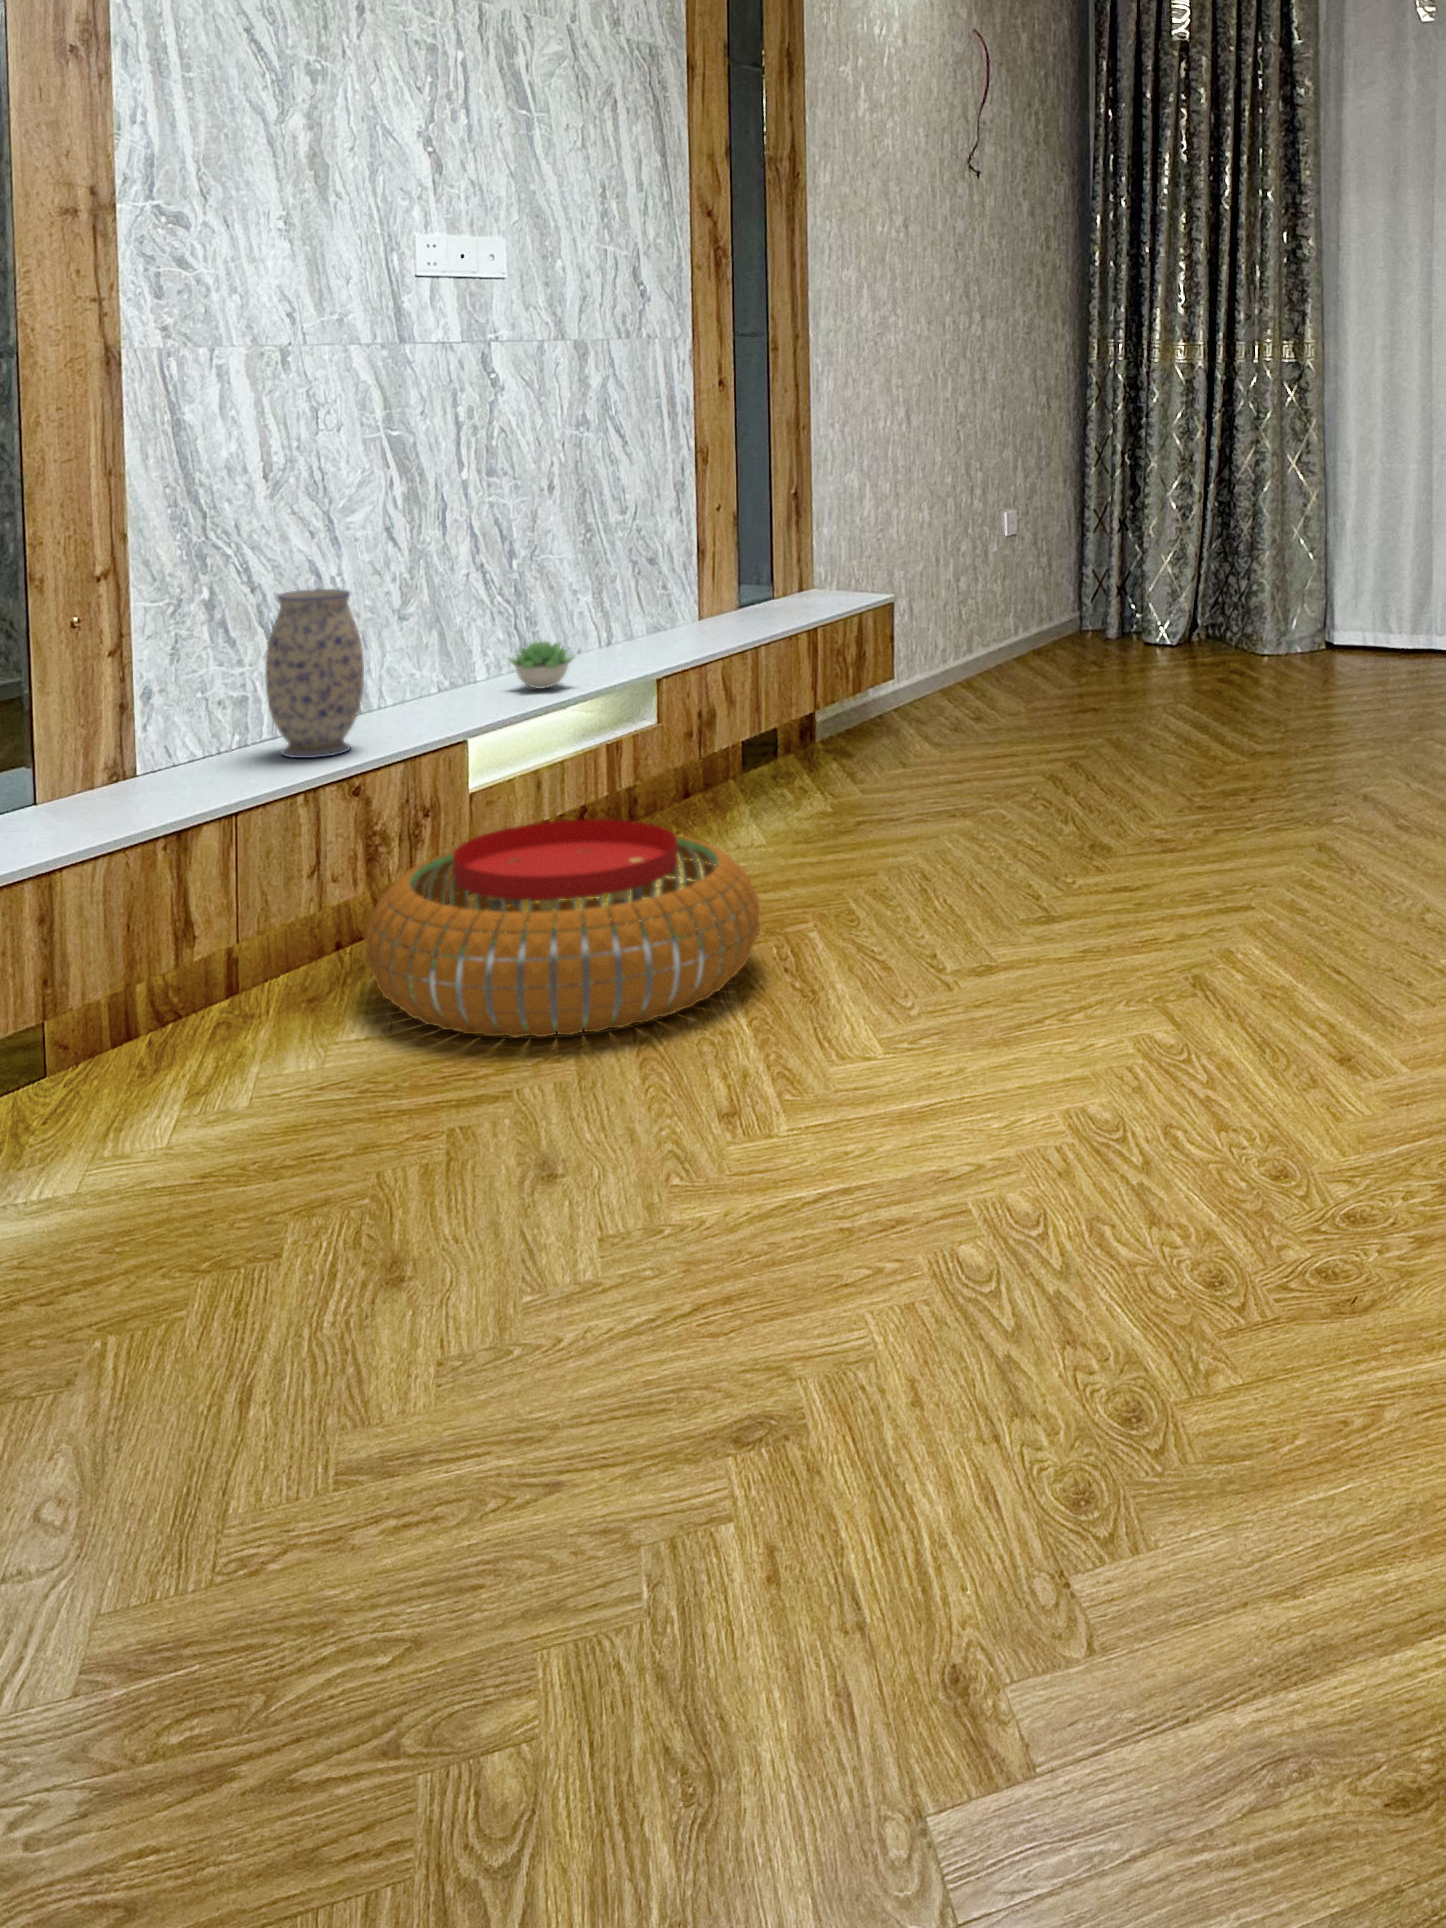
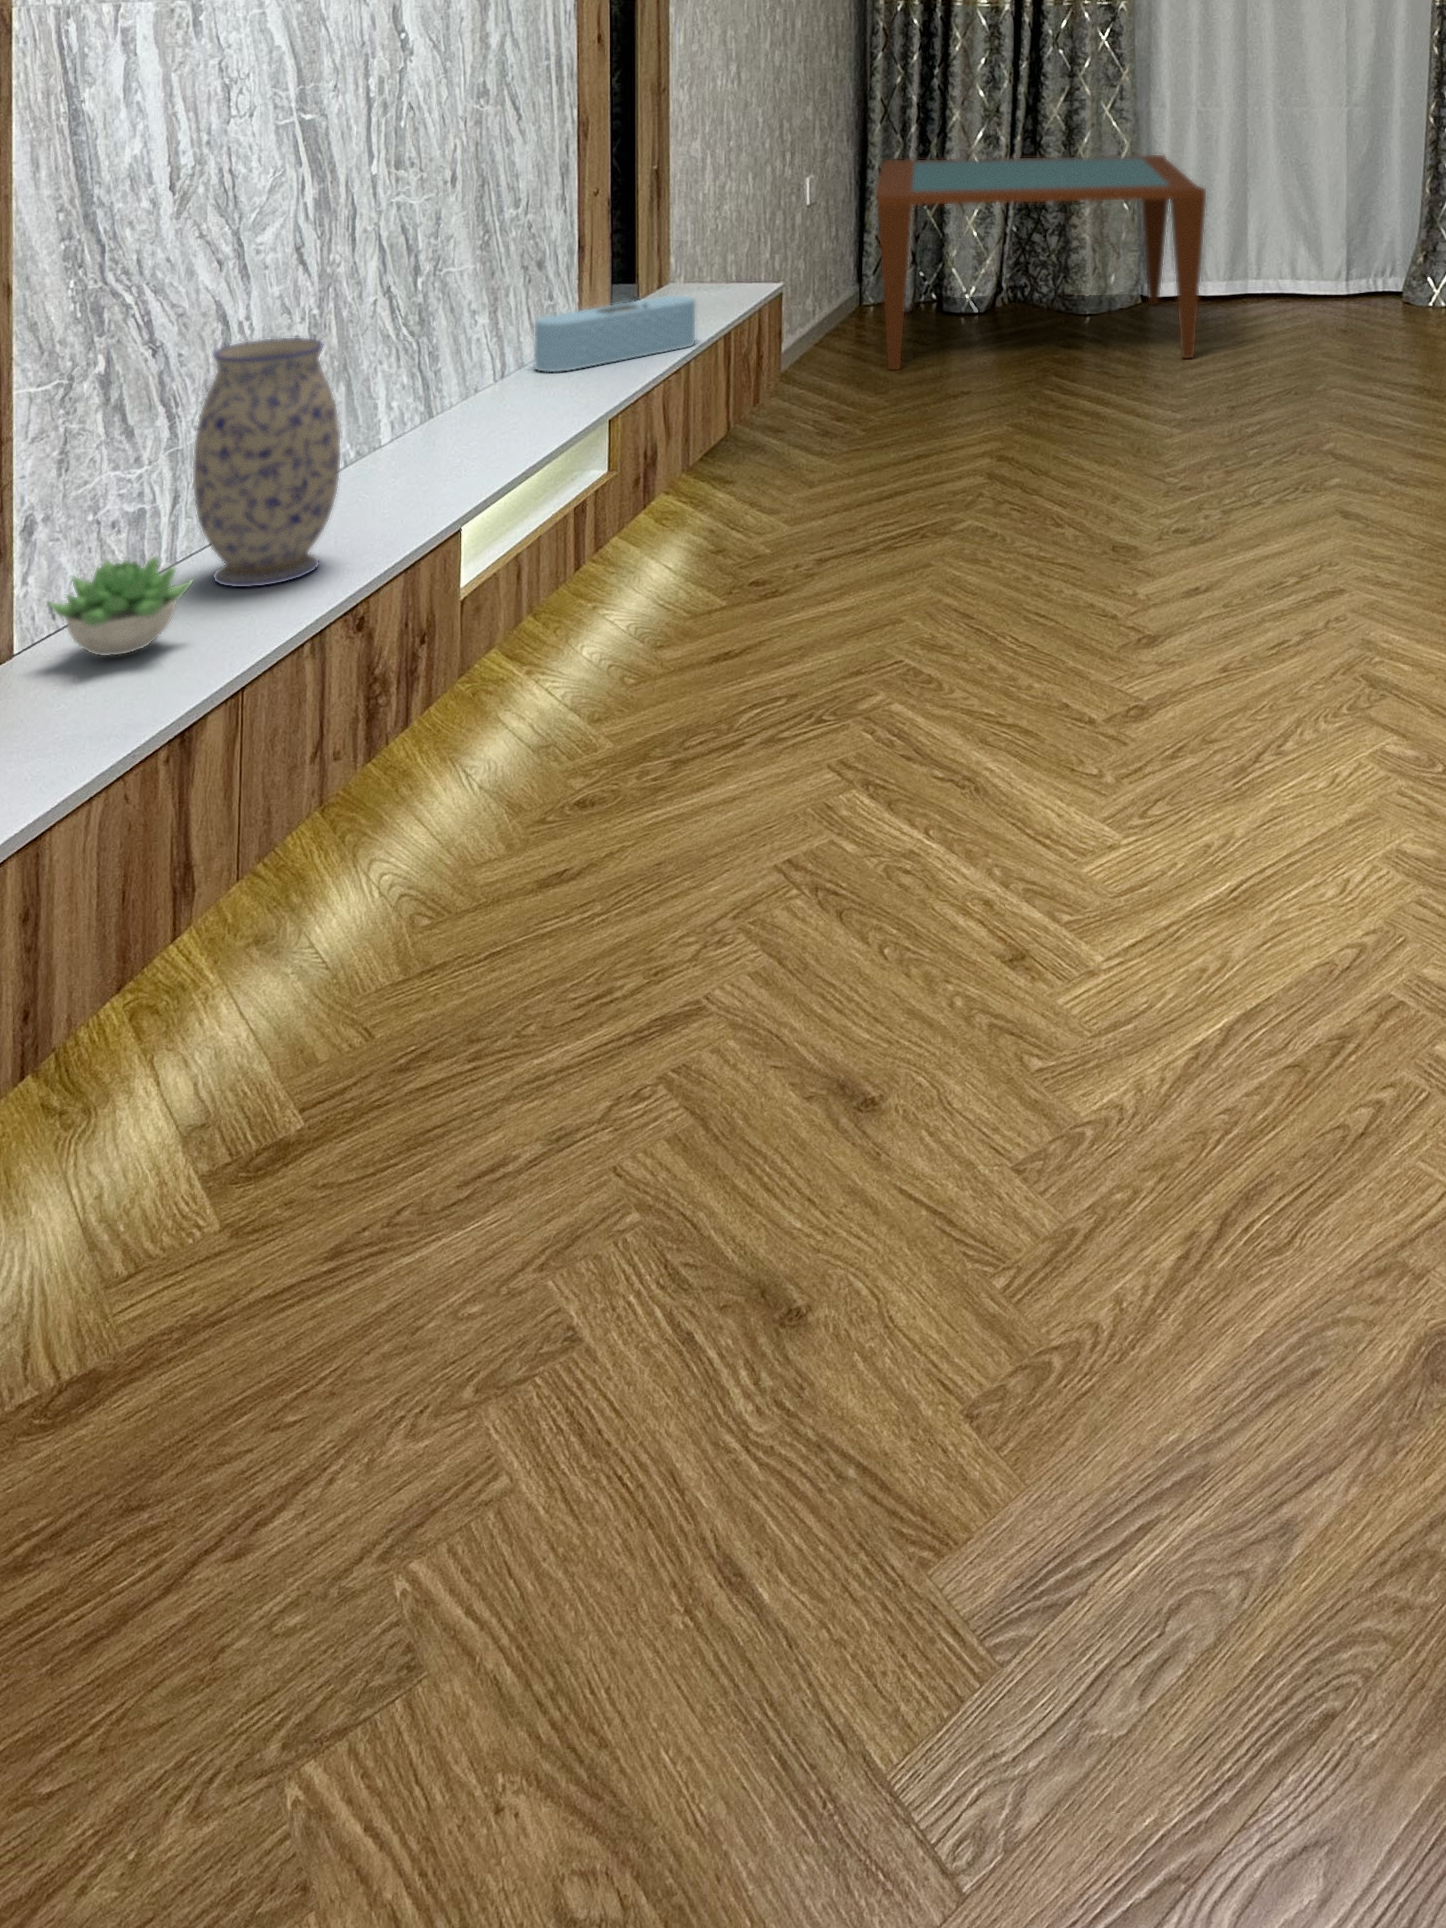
coffee table: none [1031,508,1358,704] -> present [876,155,1206,370]
speaker: none [632,600,770,652] -> present [535,296,695,372]
succulent plant: present [509,641,574,689] -> present [49,556,193,656]
pouf: present [366,819,760,1037] -> none [384,615,922,963]

